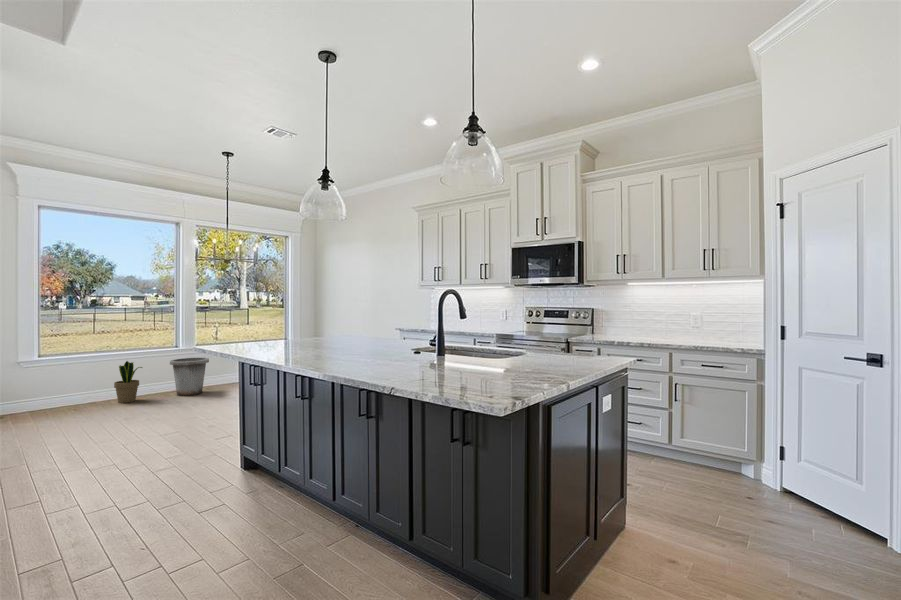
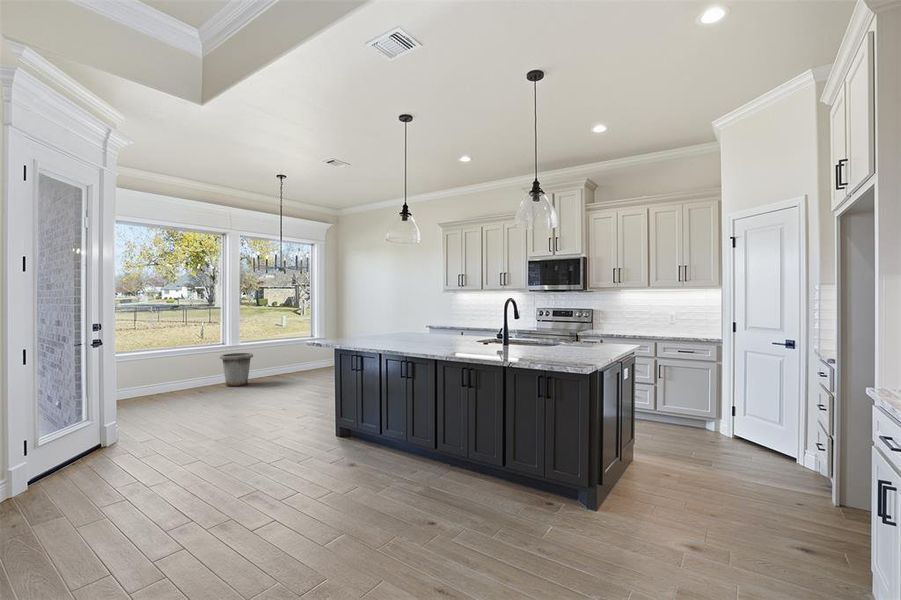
potted plant: present [114,361,142,403] -> none [176,356,200,393]

